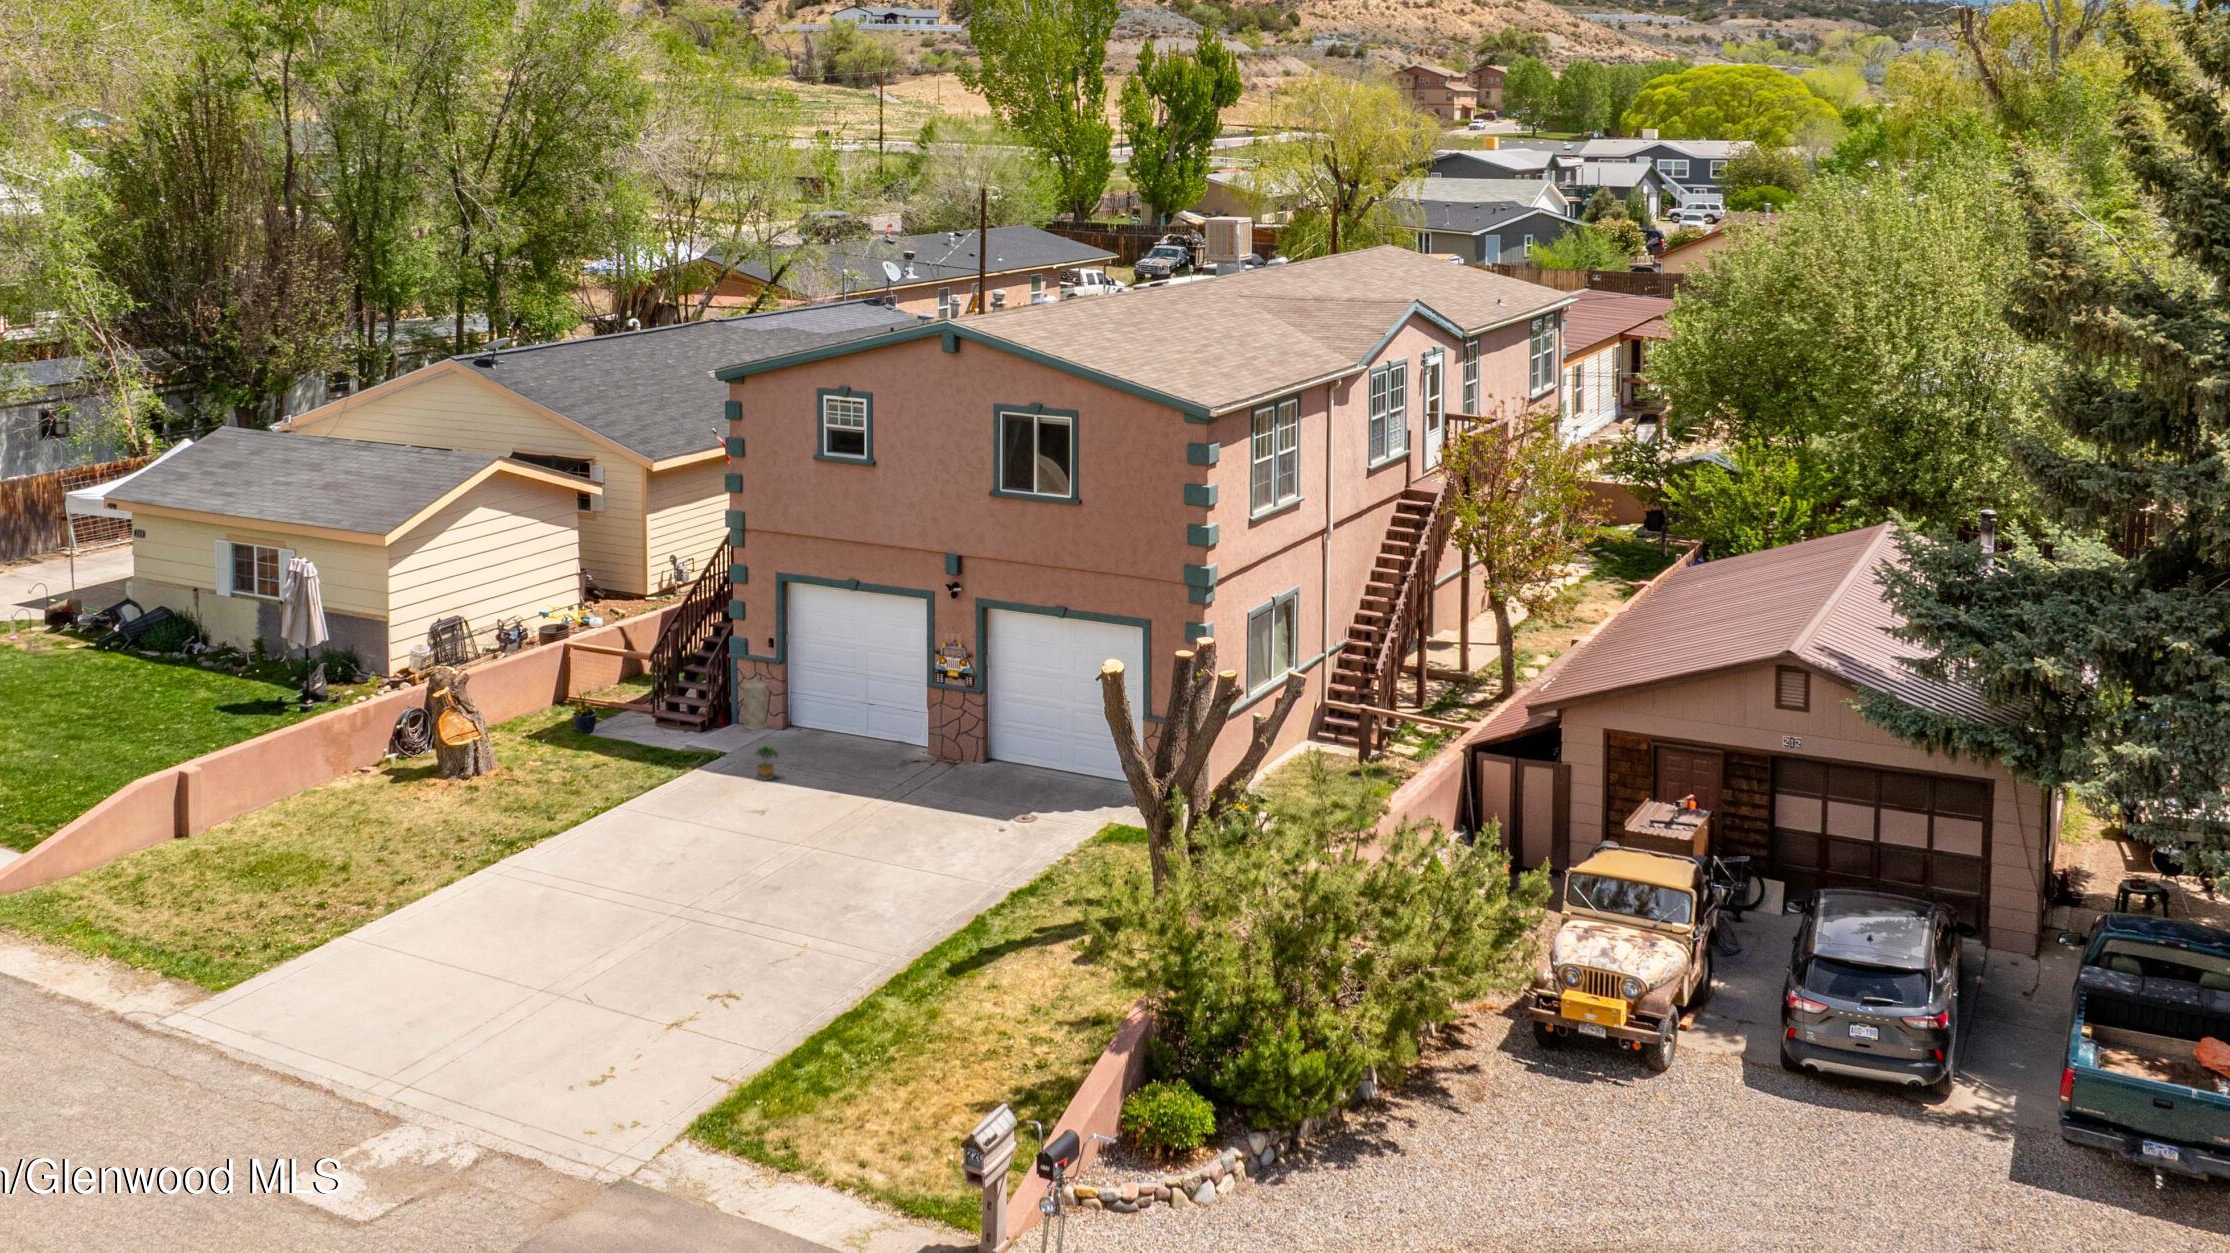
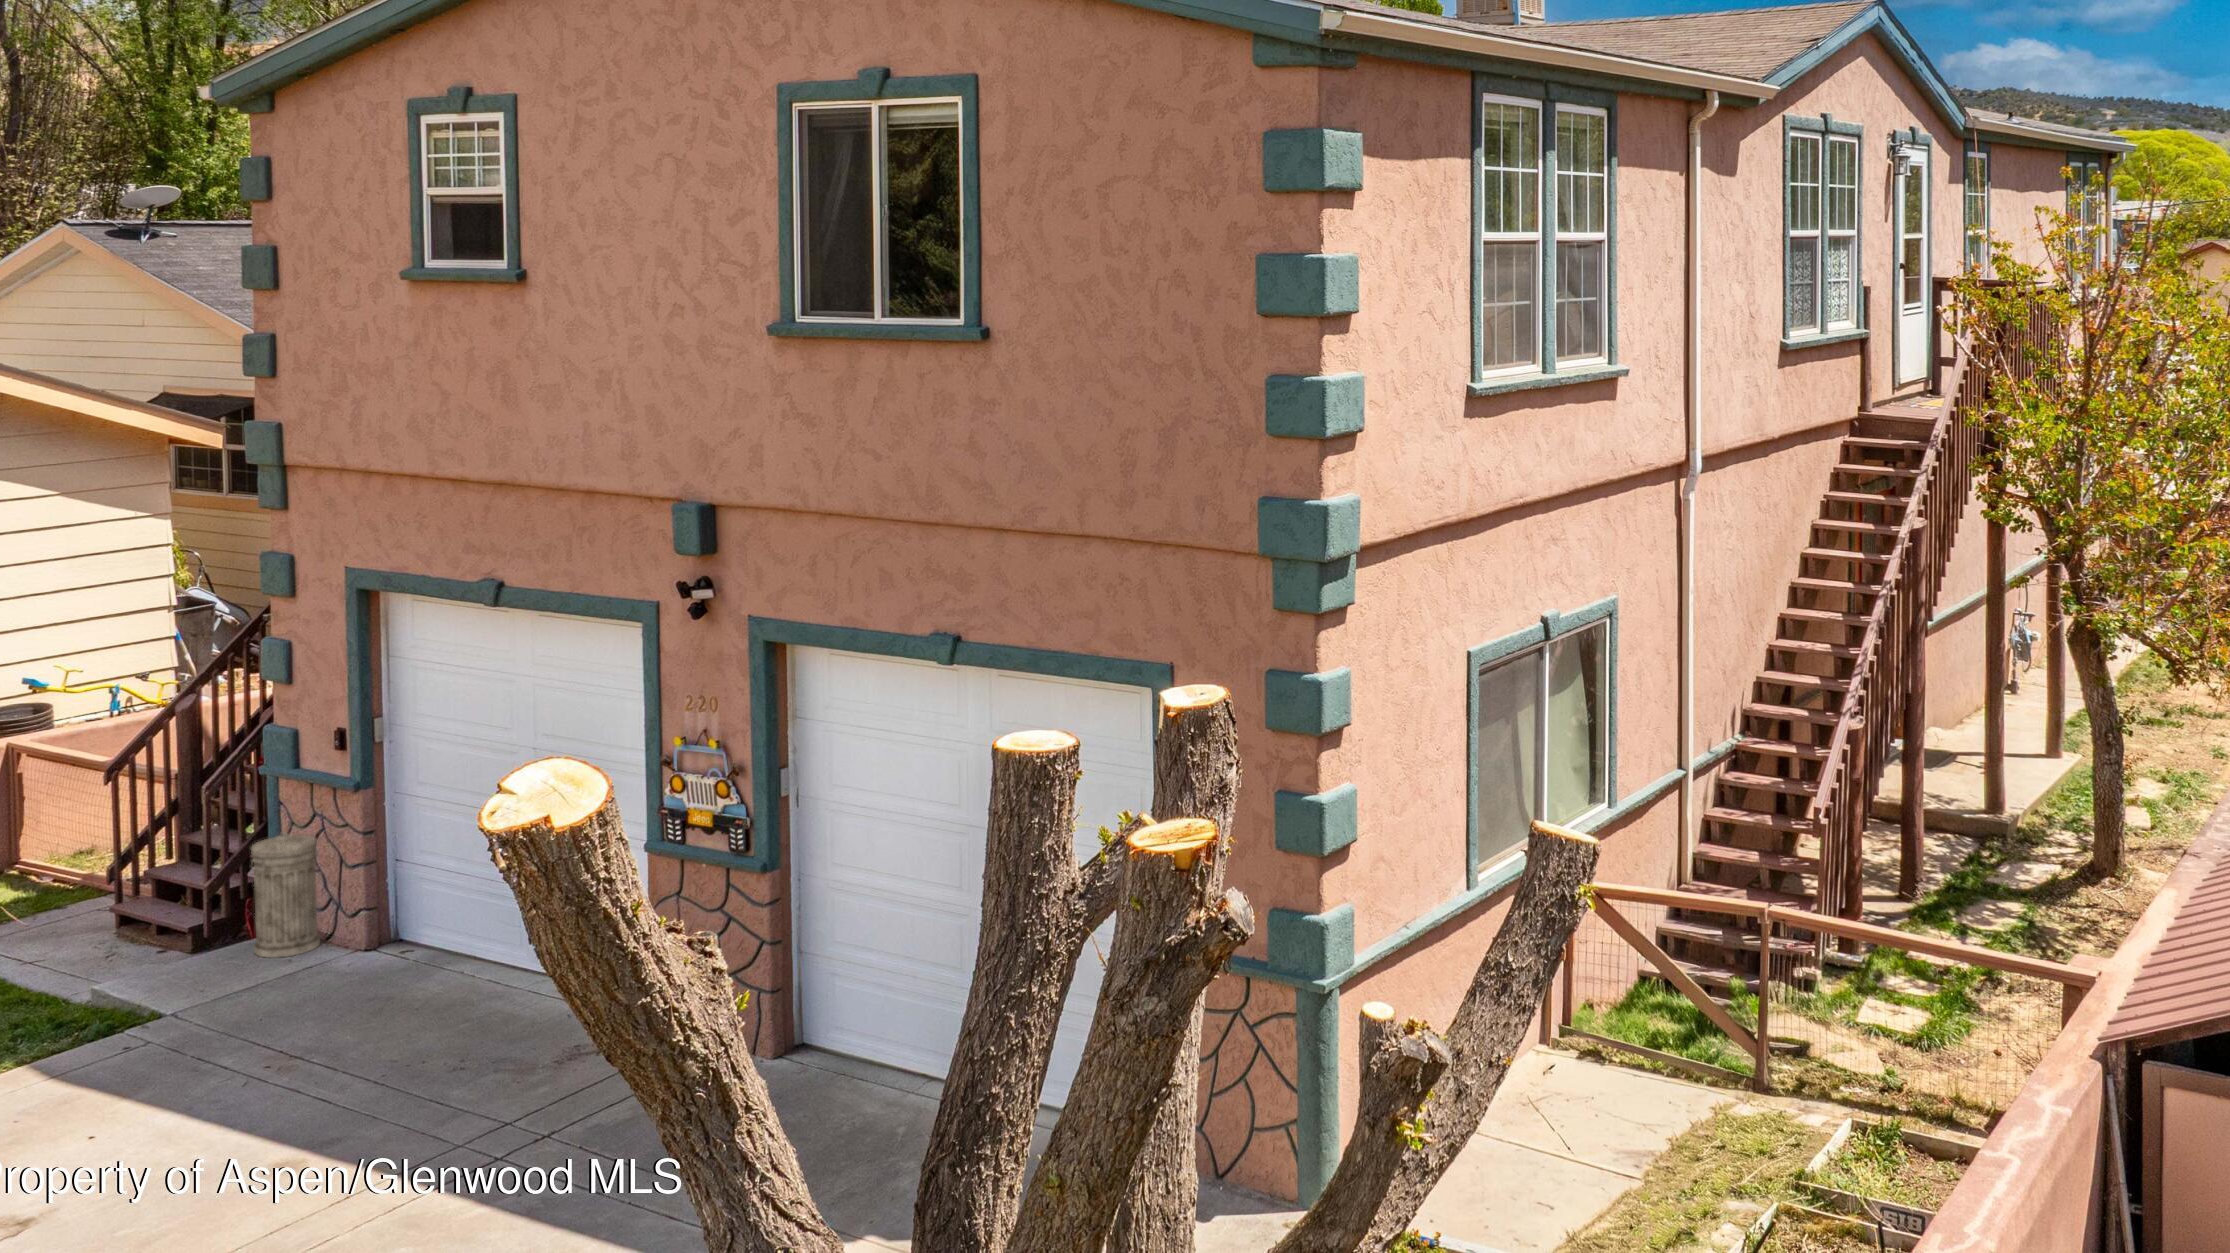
potted tree: present [755,746,779,781] -> none [93,1015,169,1118]

